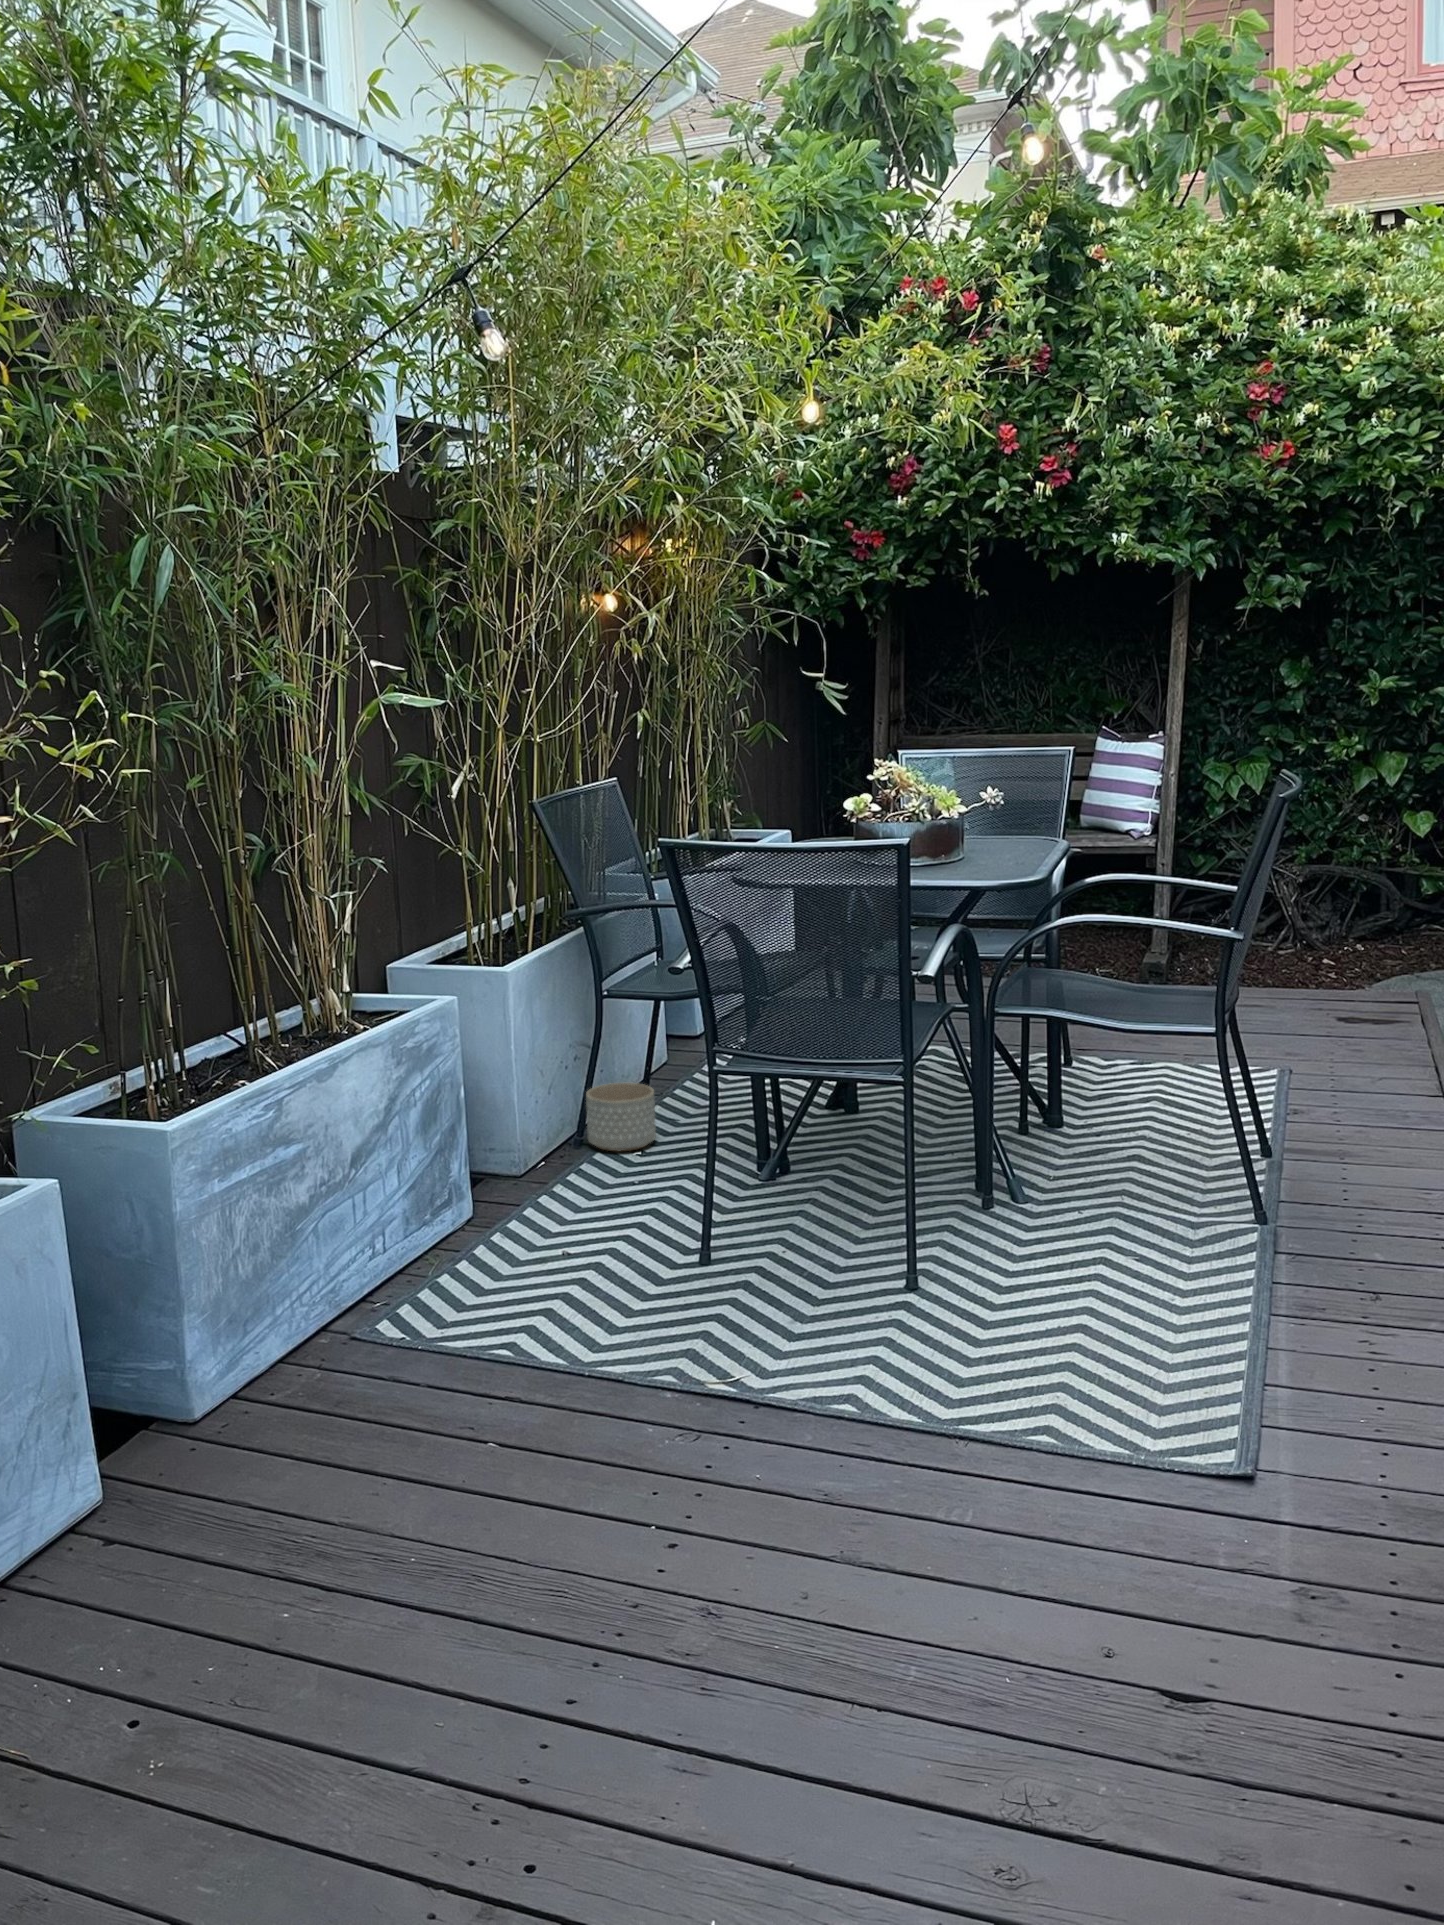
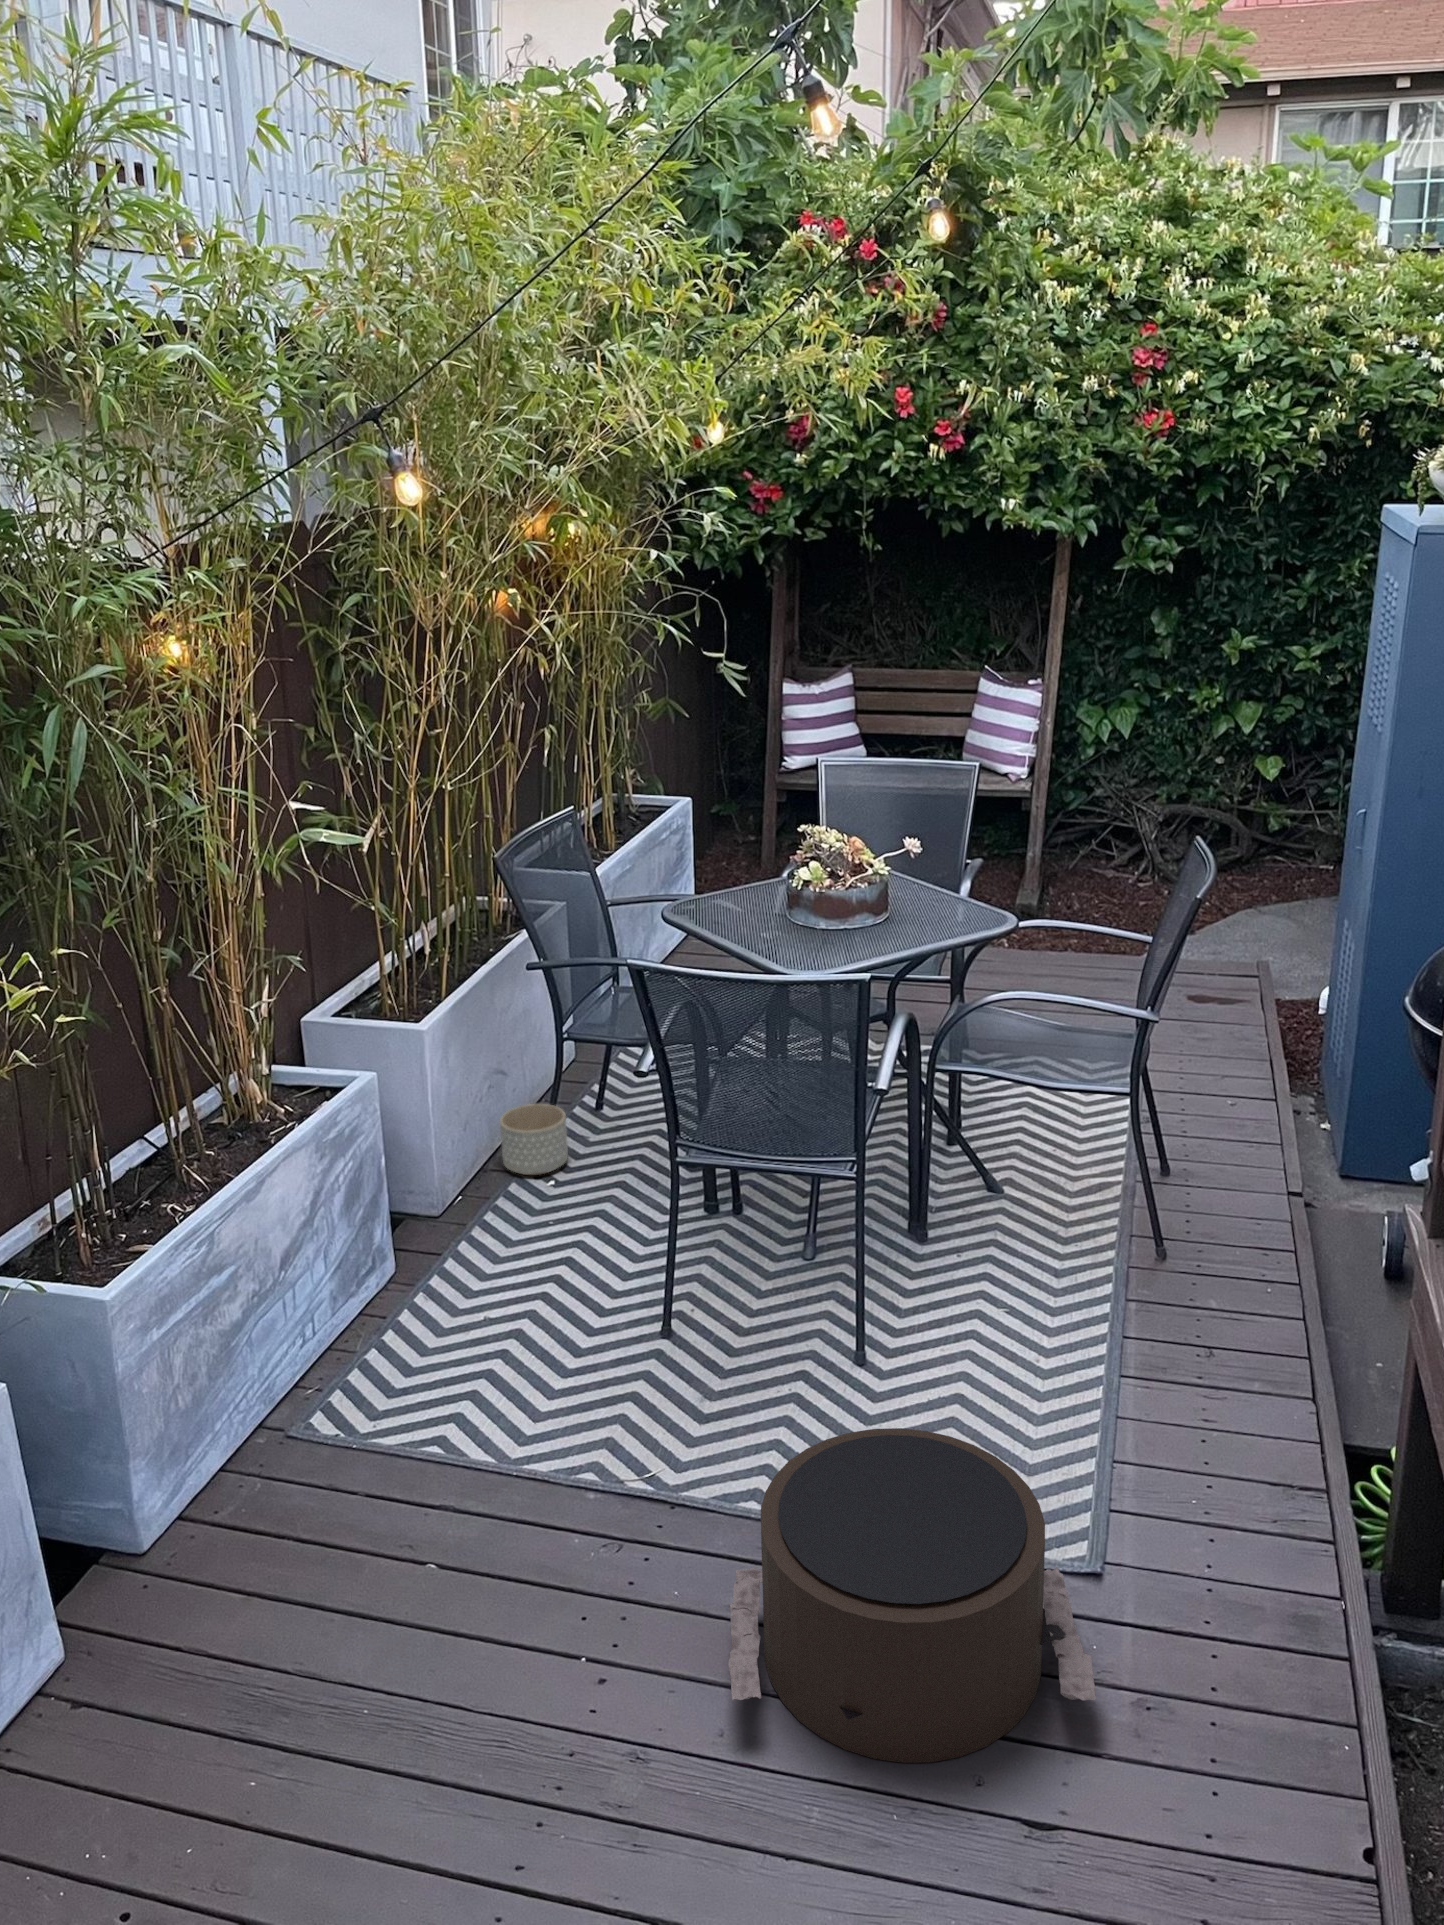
pouf: none [822,1298,1247,1622] -> present [728,1428,1096,1763]

